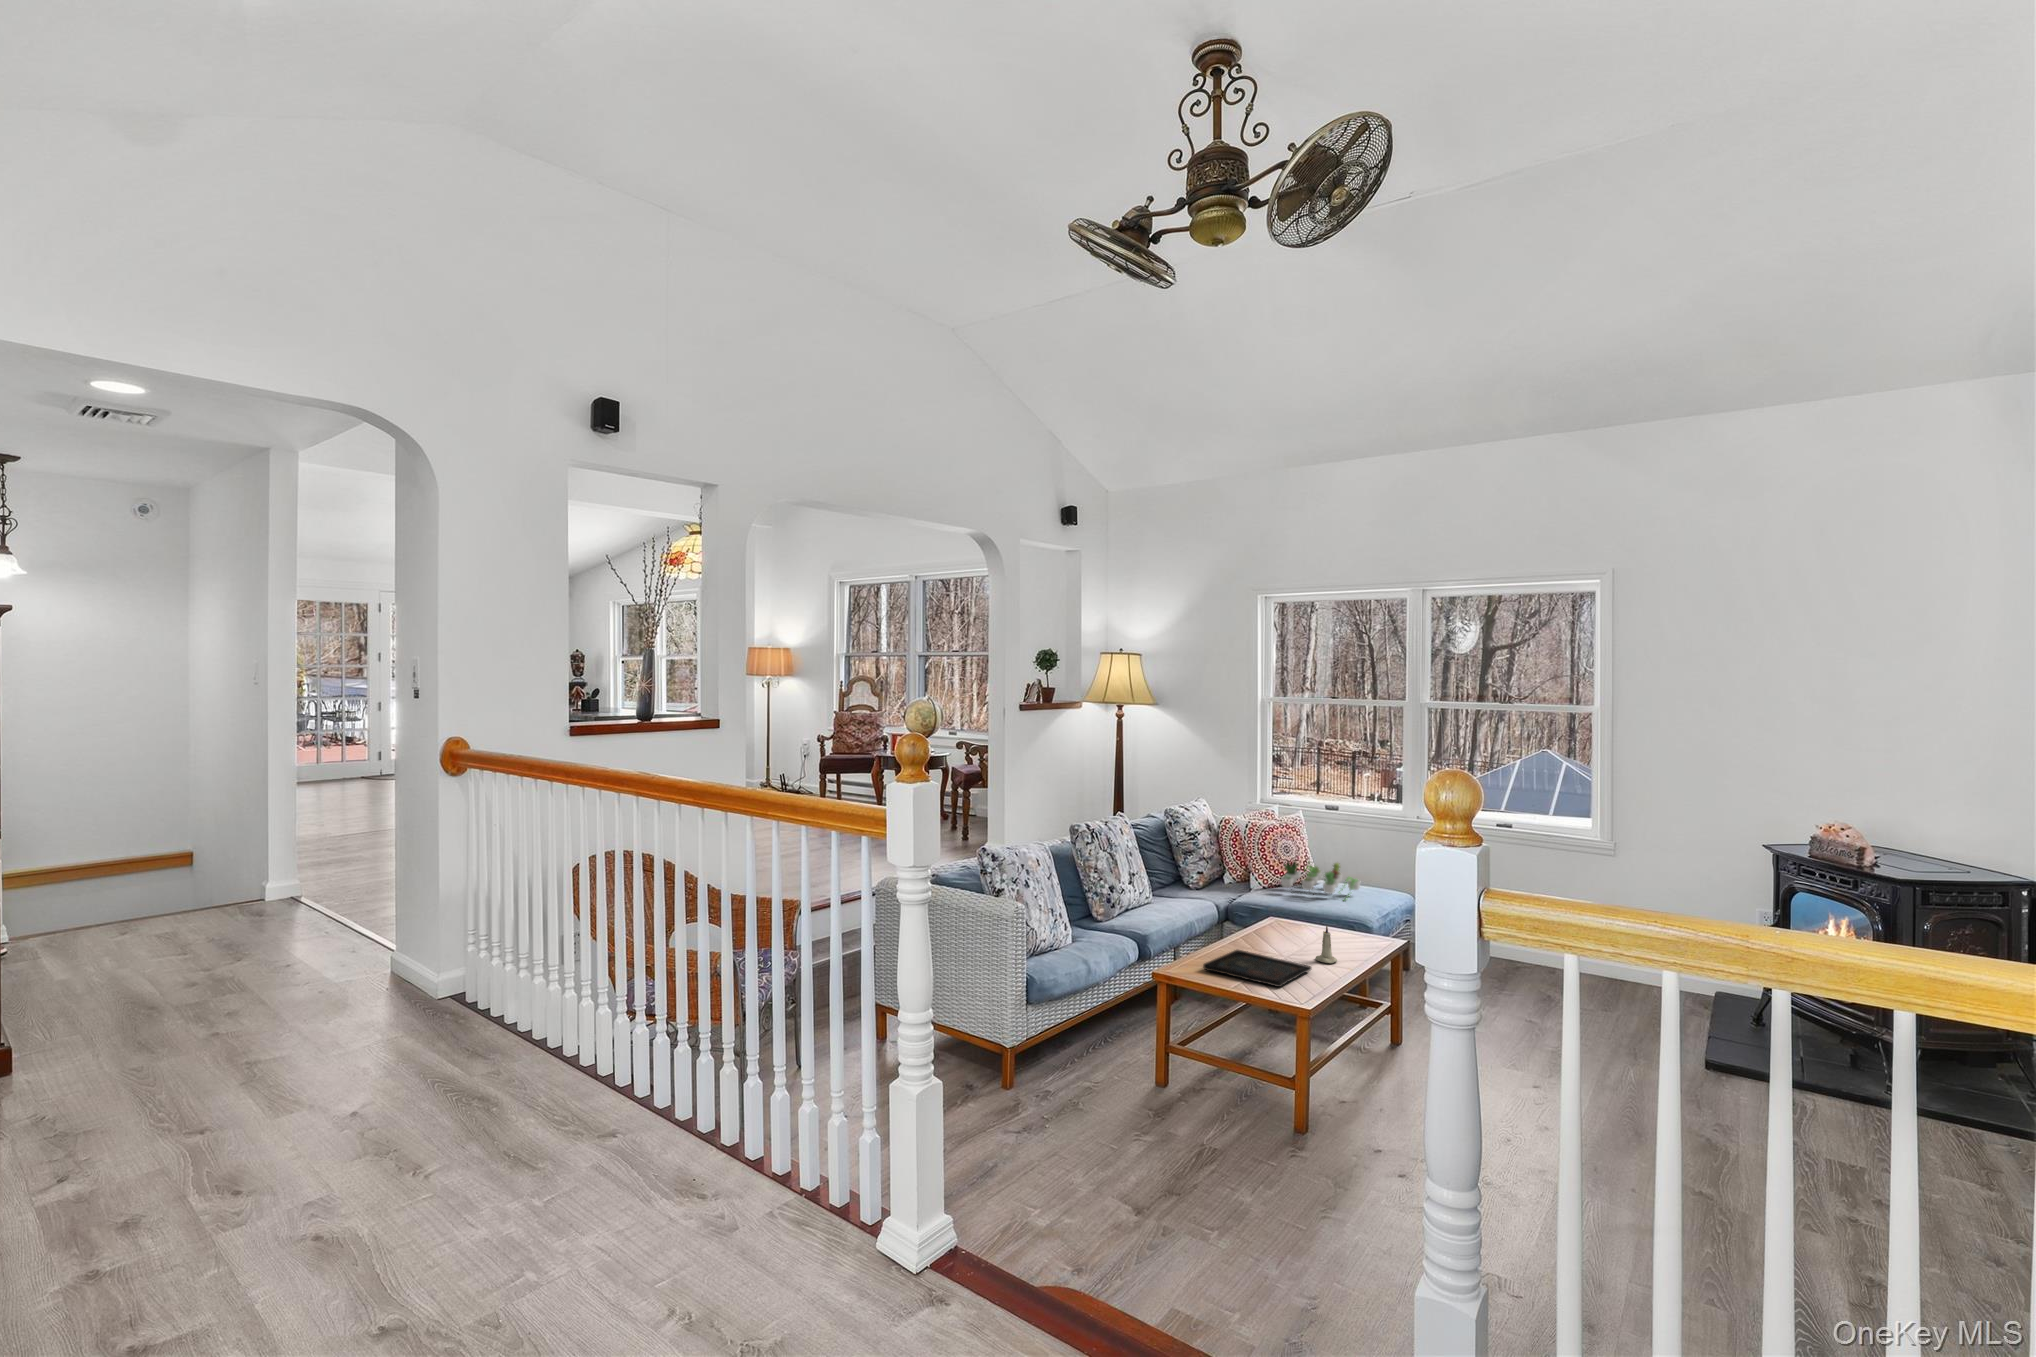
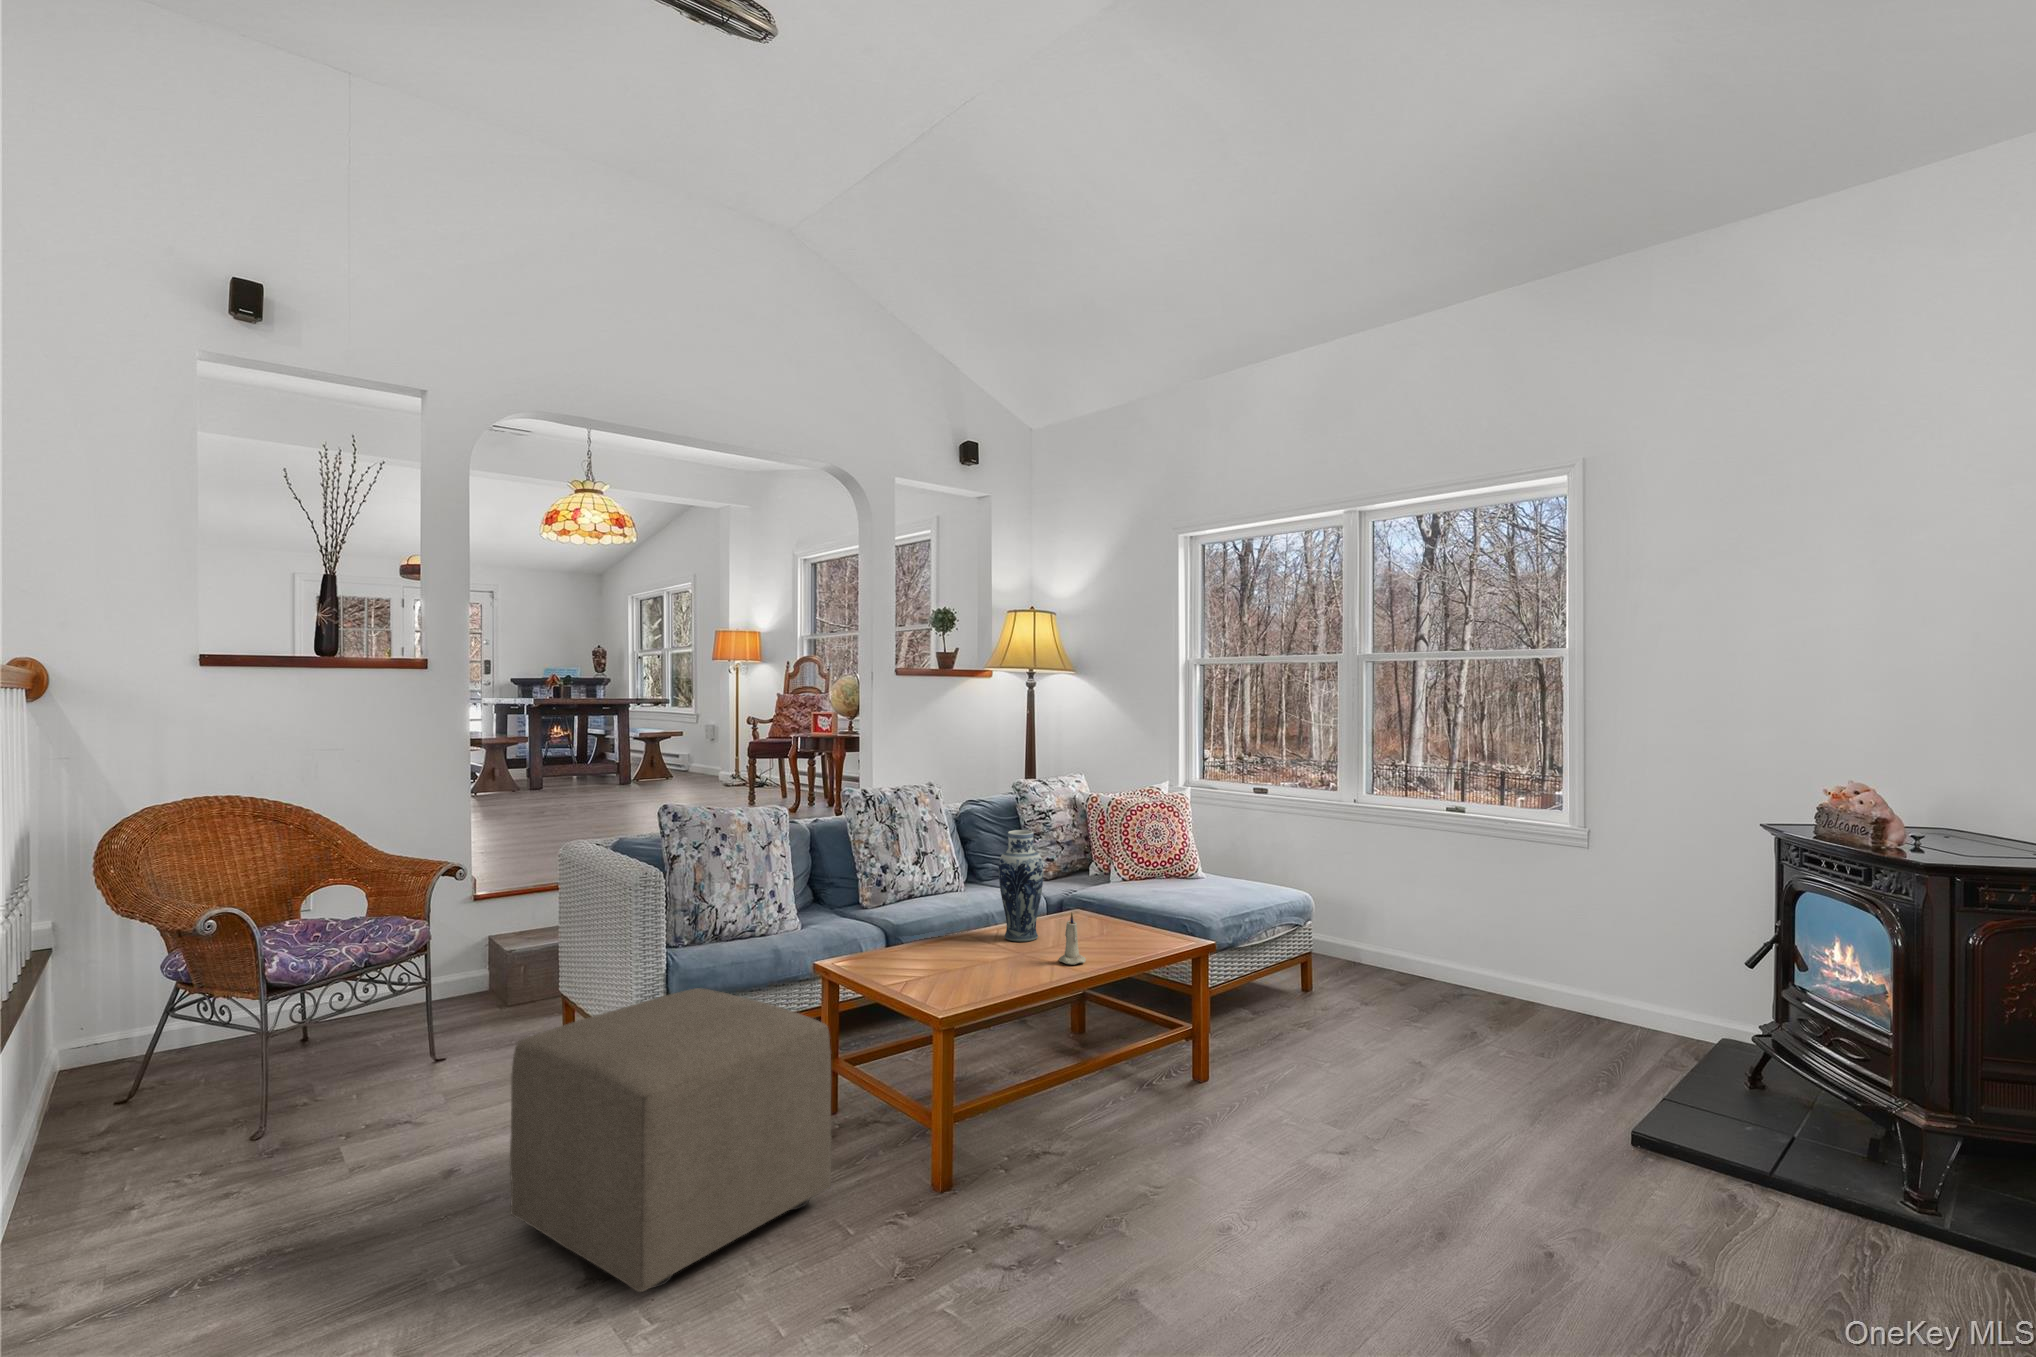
vase: none [1244,861,1278,946] -> present [999,830,1043,942]
succulent plant: present [1281,861,1360,895] -> none [1127,843,1235,899]
tray: present [1203,950,1311,987] -> none [892,942,1031,988]
ottoman: none [1057,999,1253,1210] -> present [510,988,831,1292]

